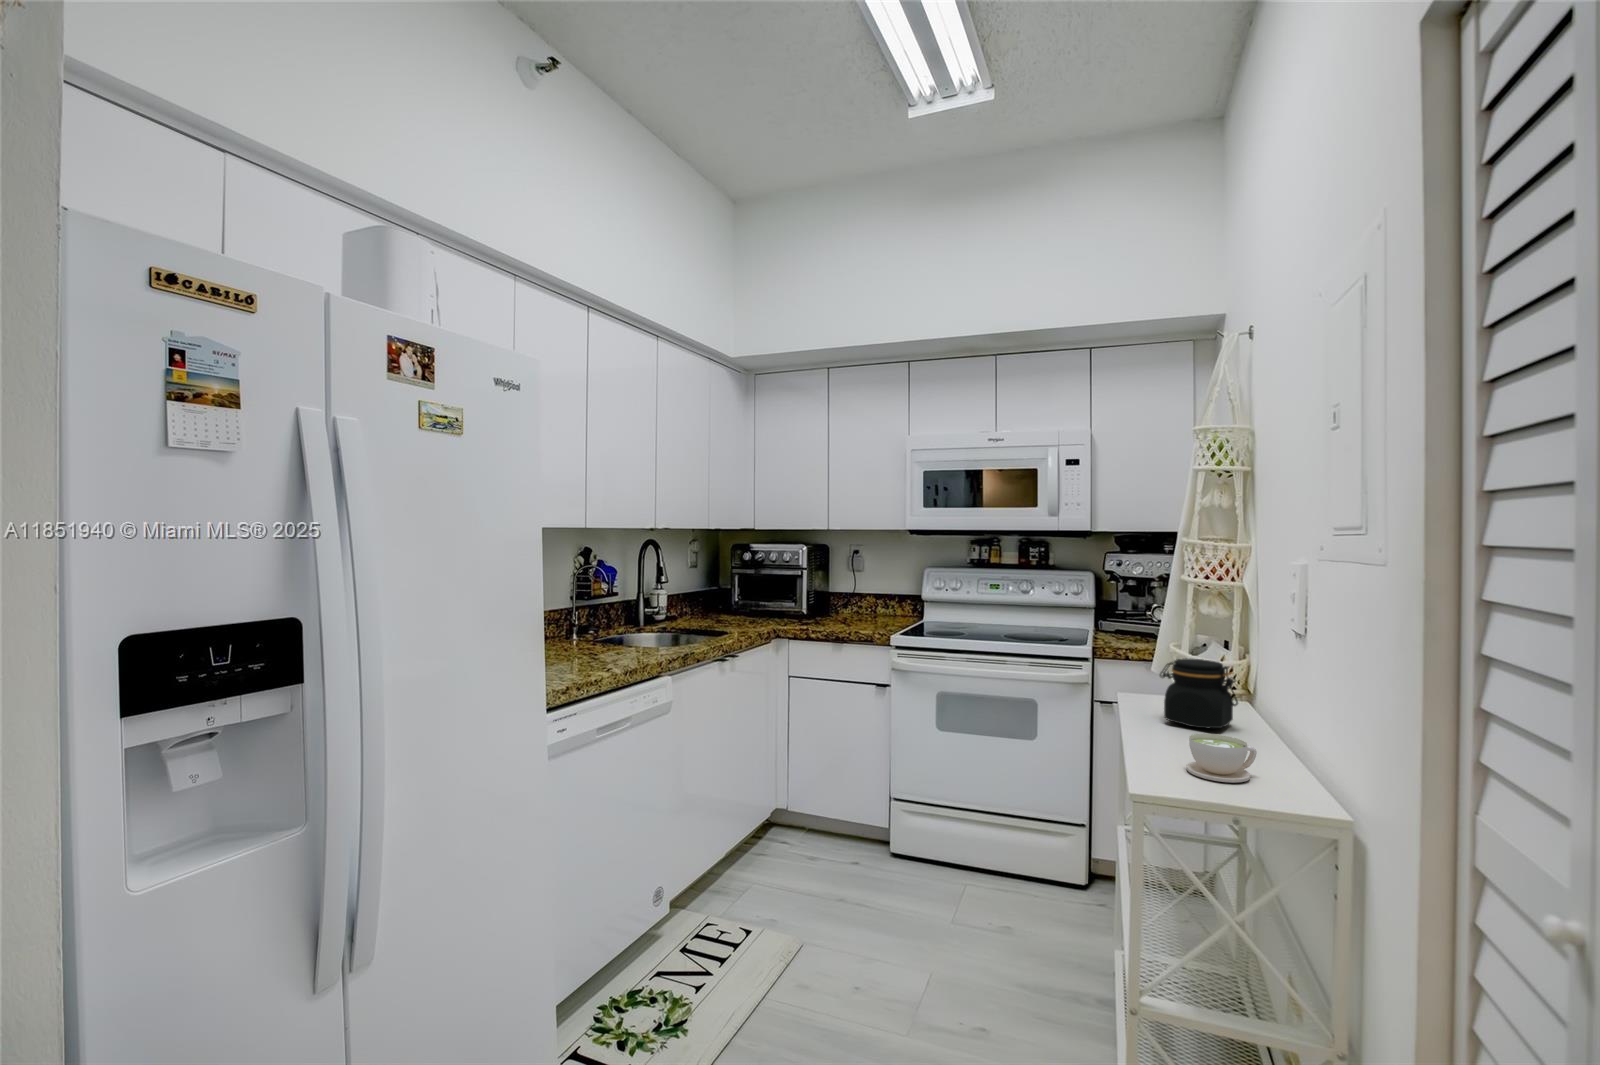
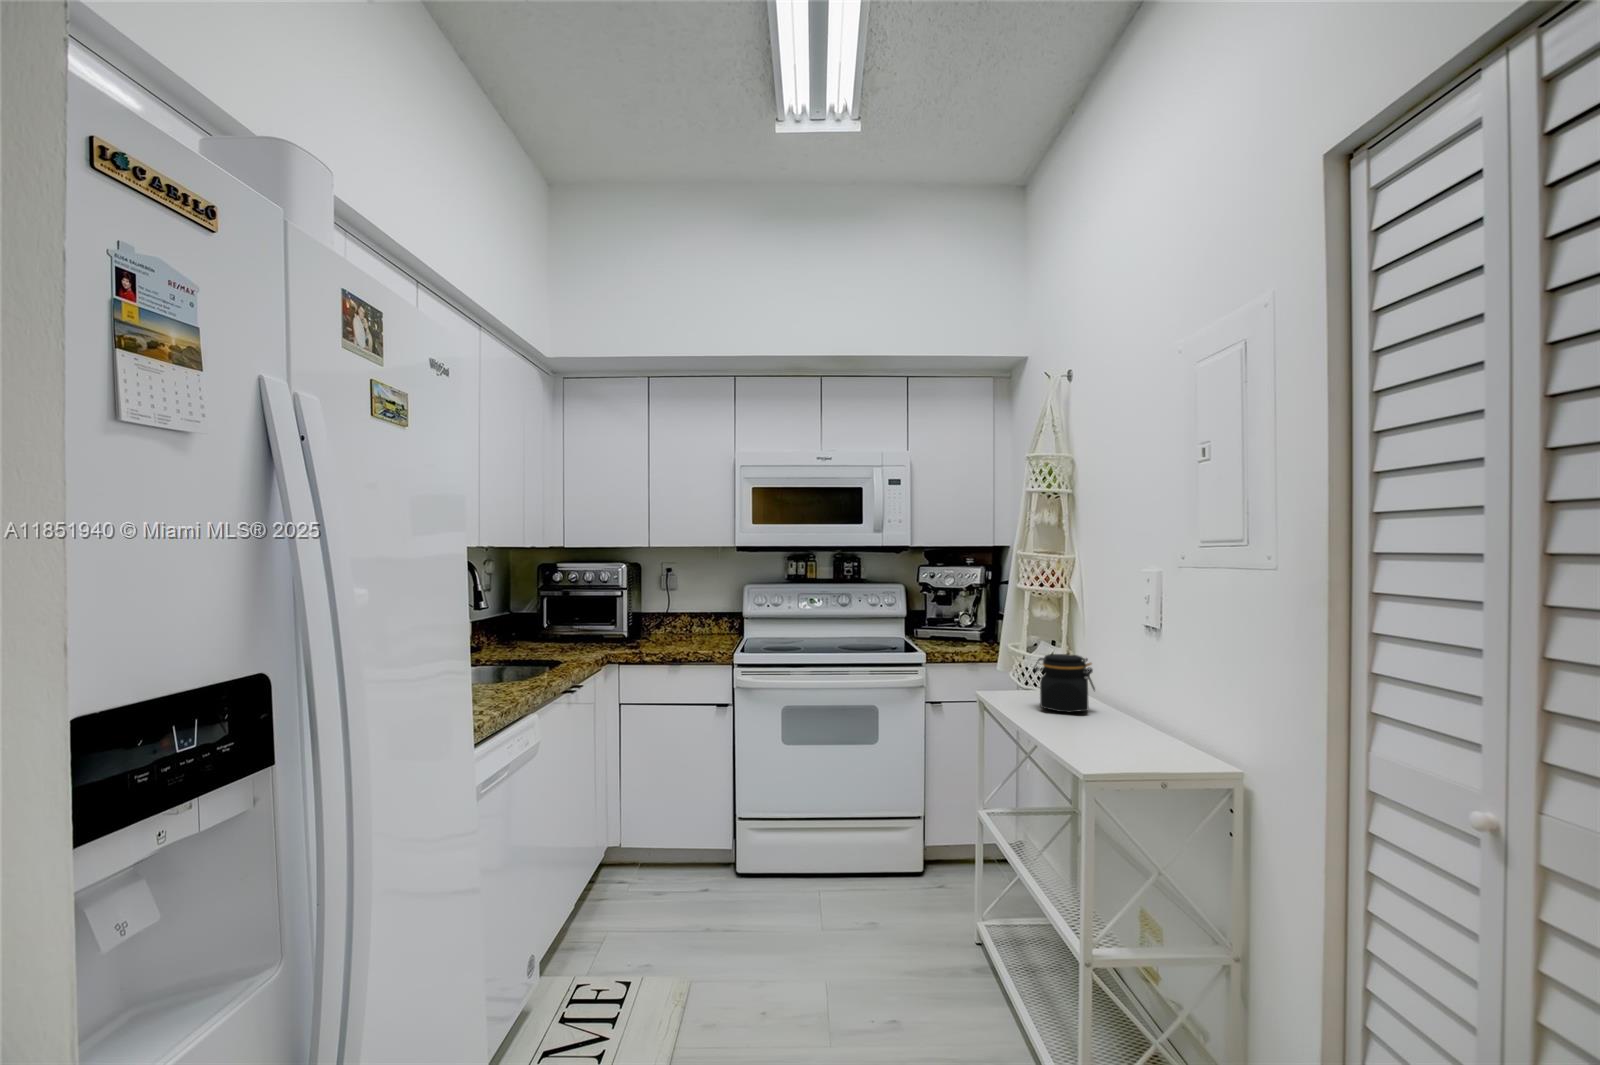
coffee cup: present [1186,734,1257,783] -> none [1100,715,1151,754]

